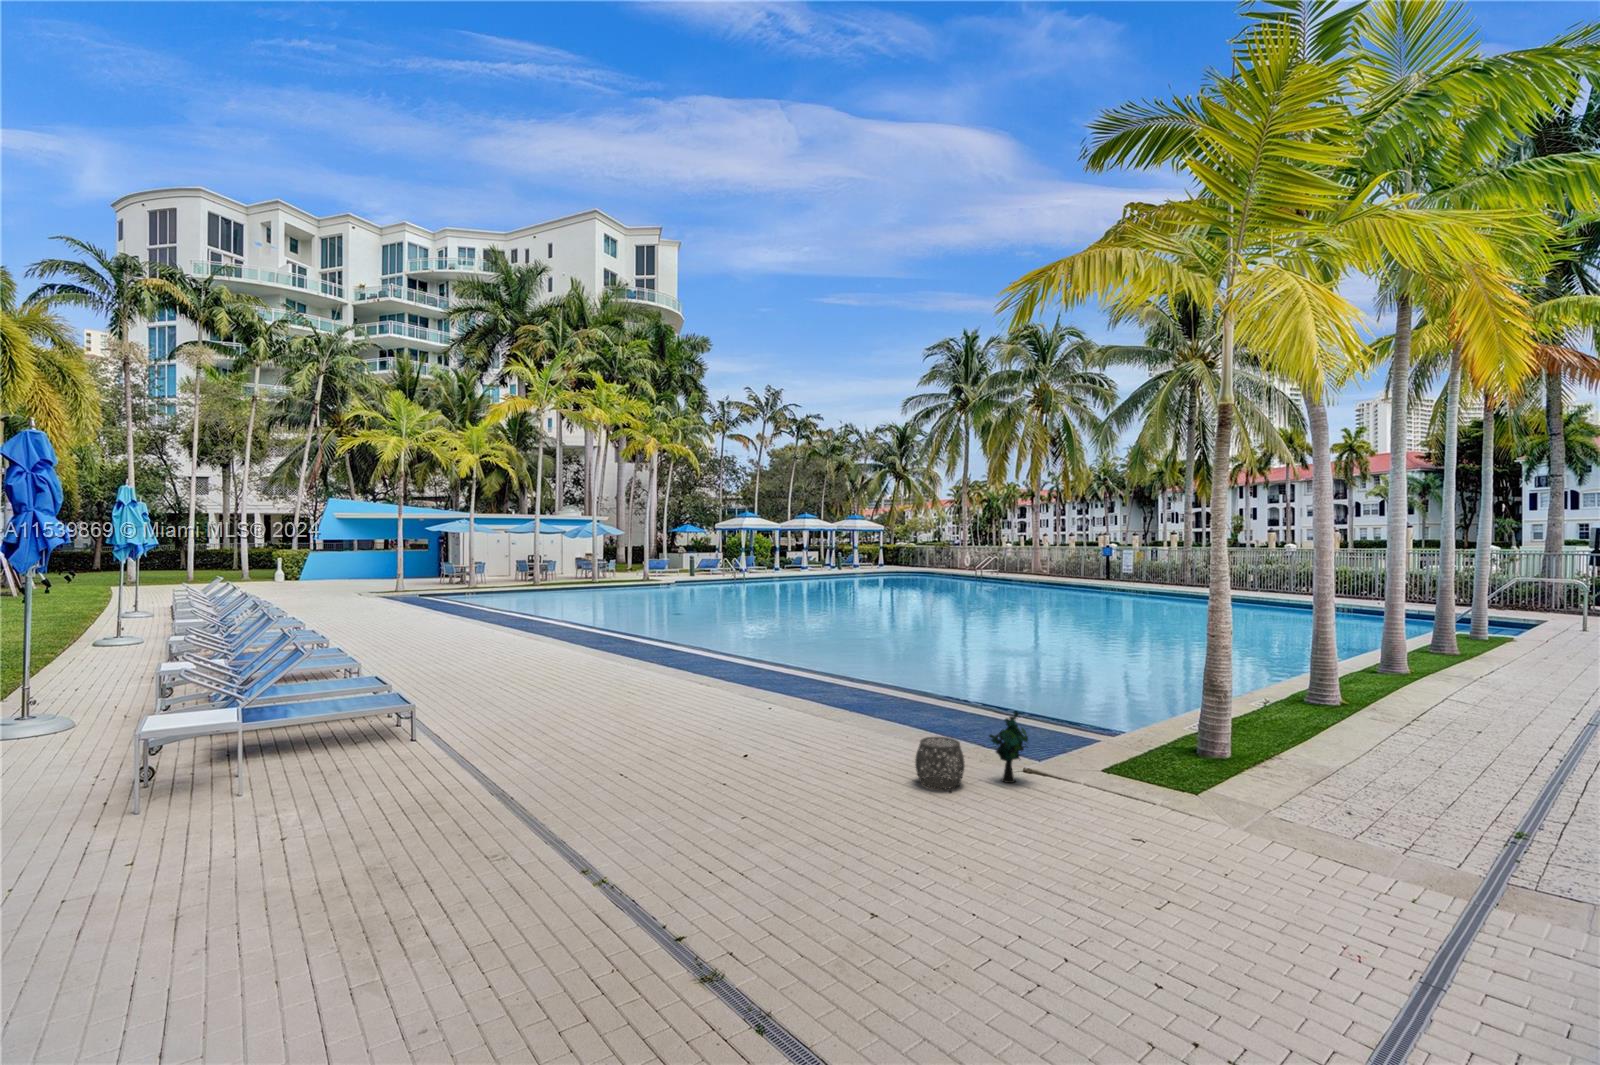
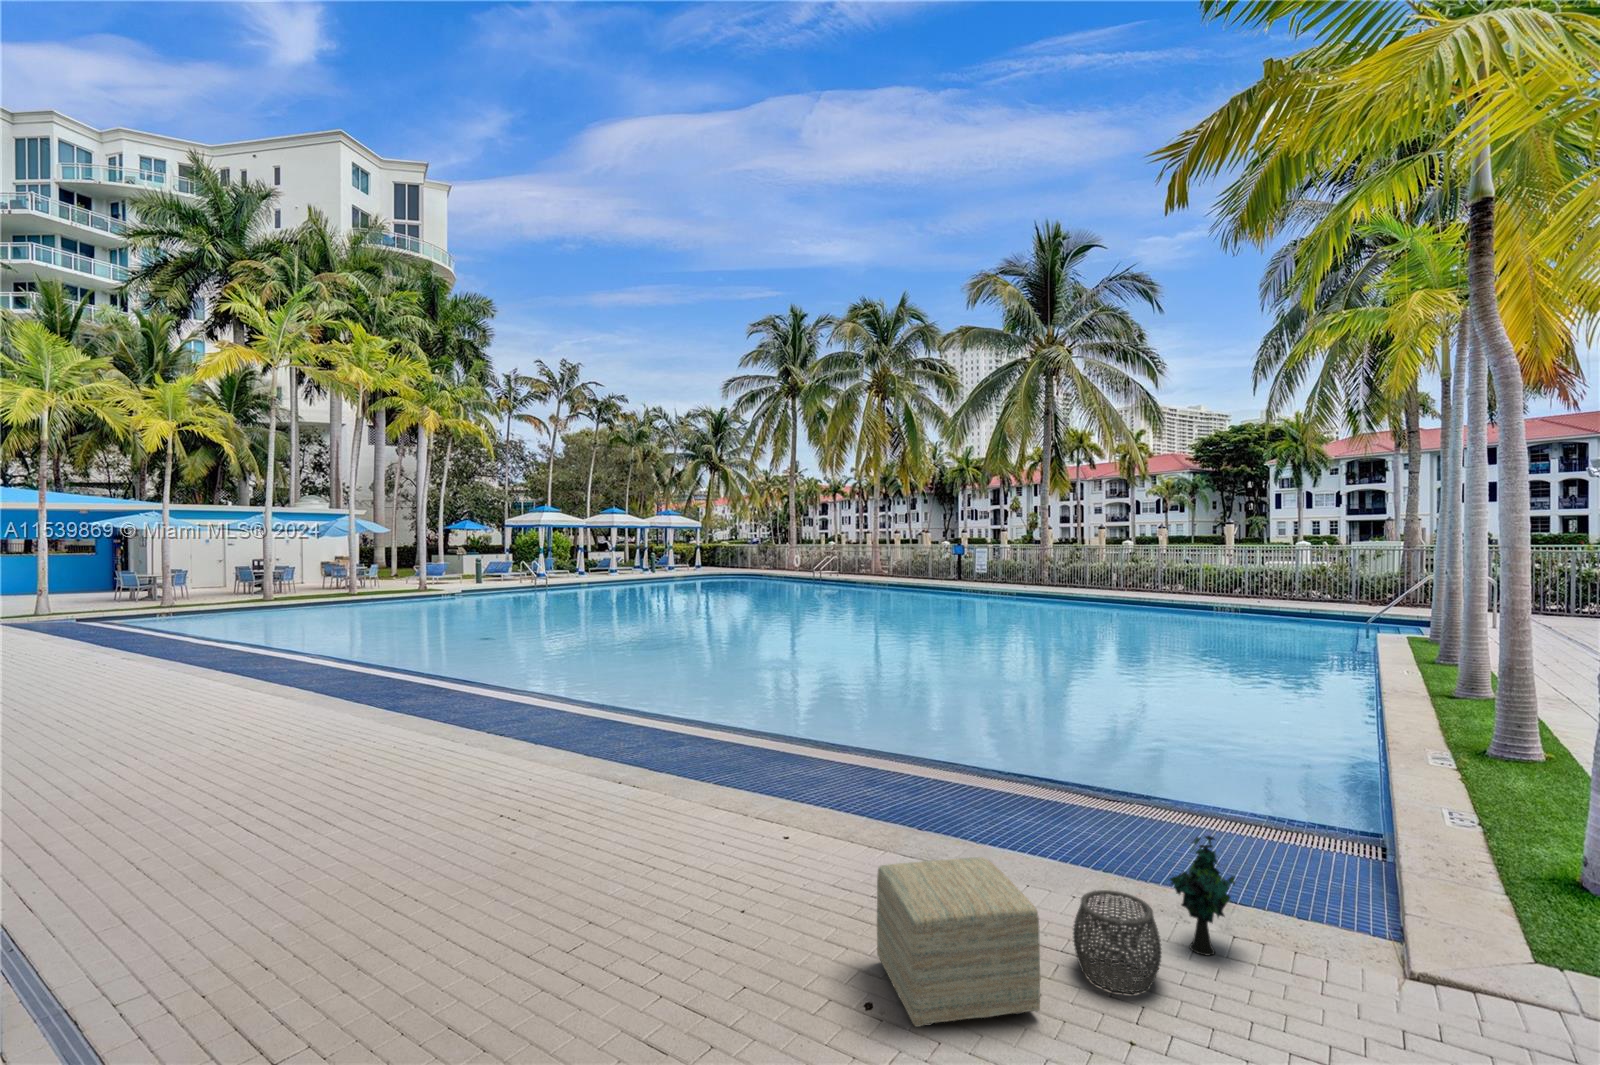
ottoman: none [802,712,876,788] -> present [877,857,1040,1027]

